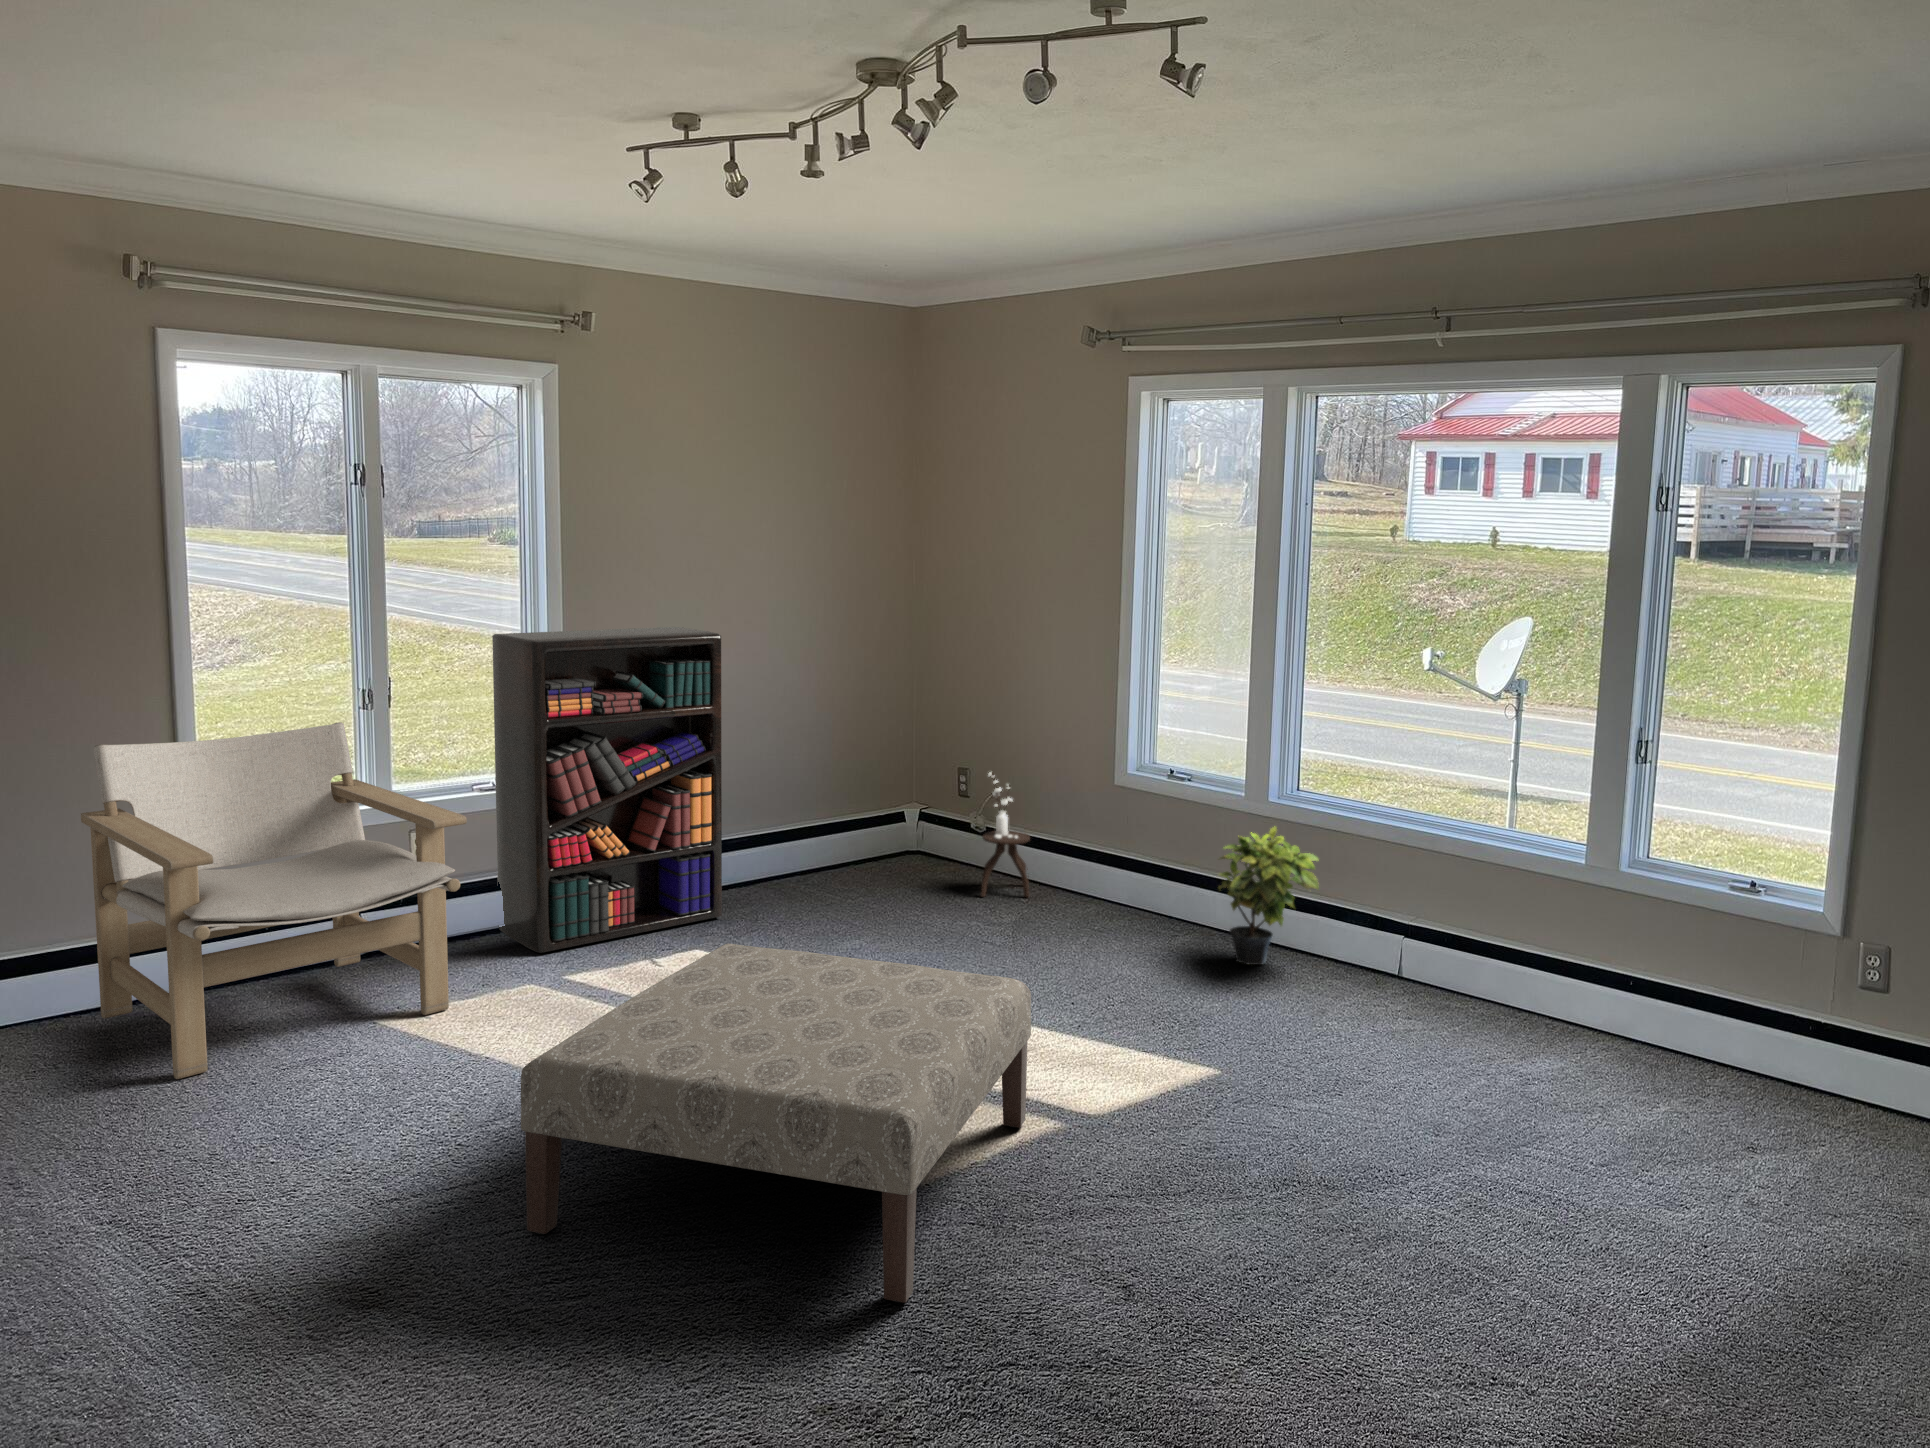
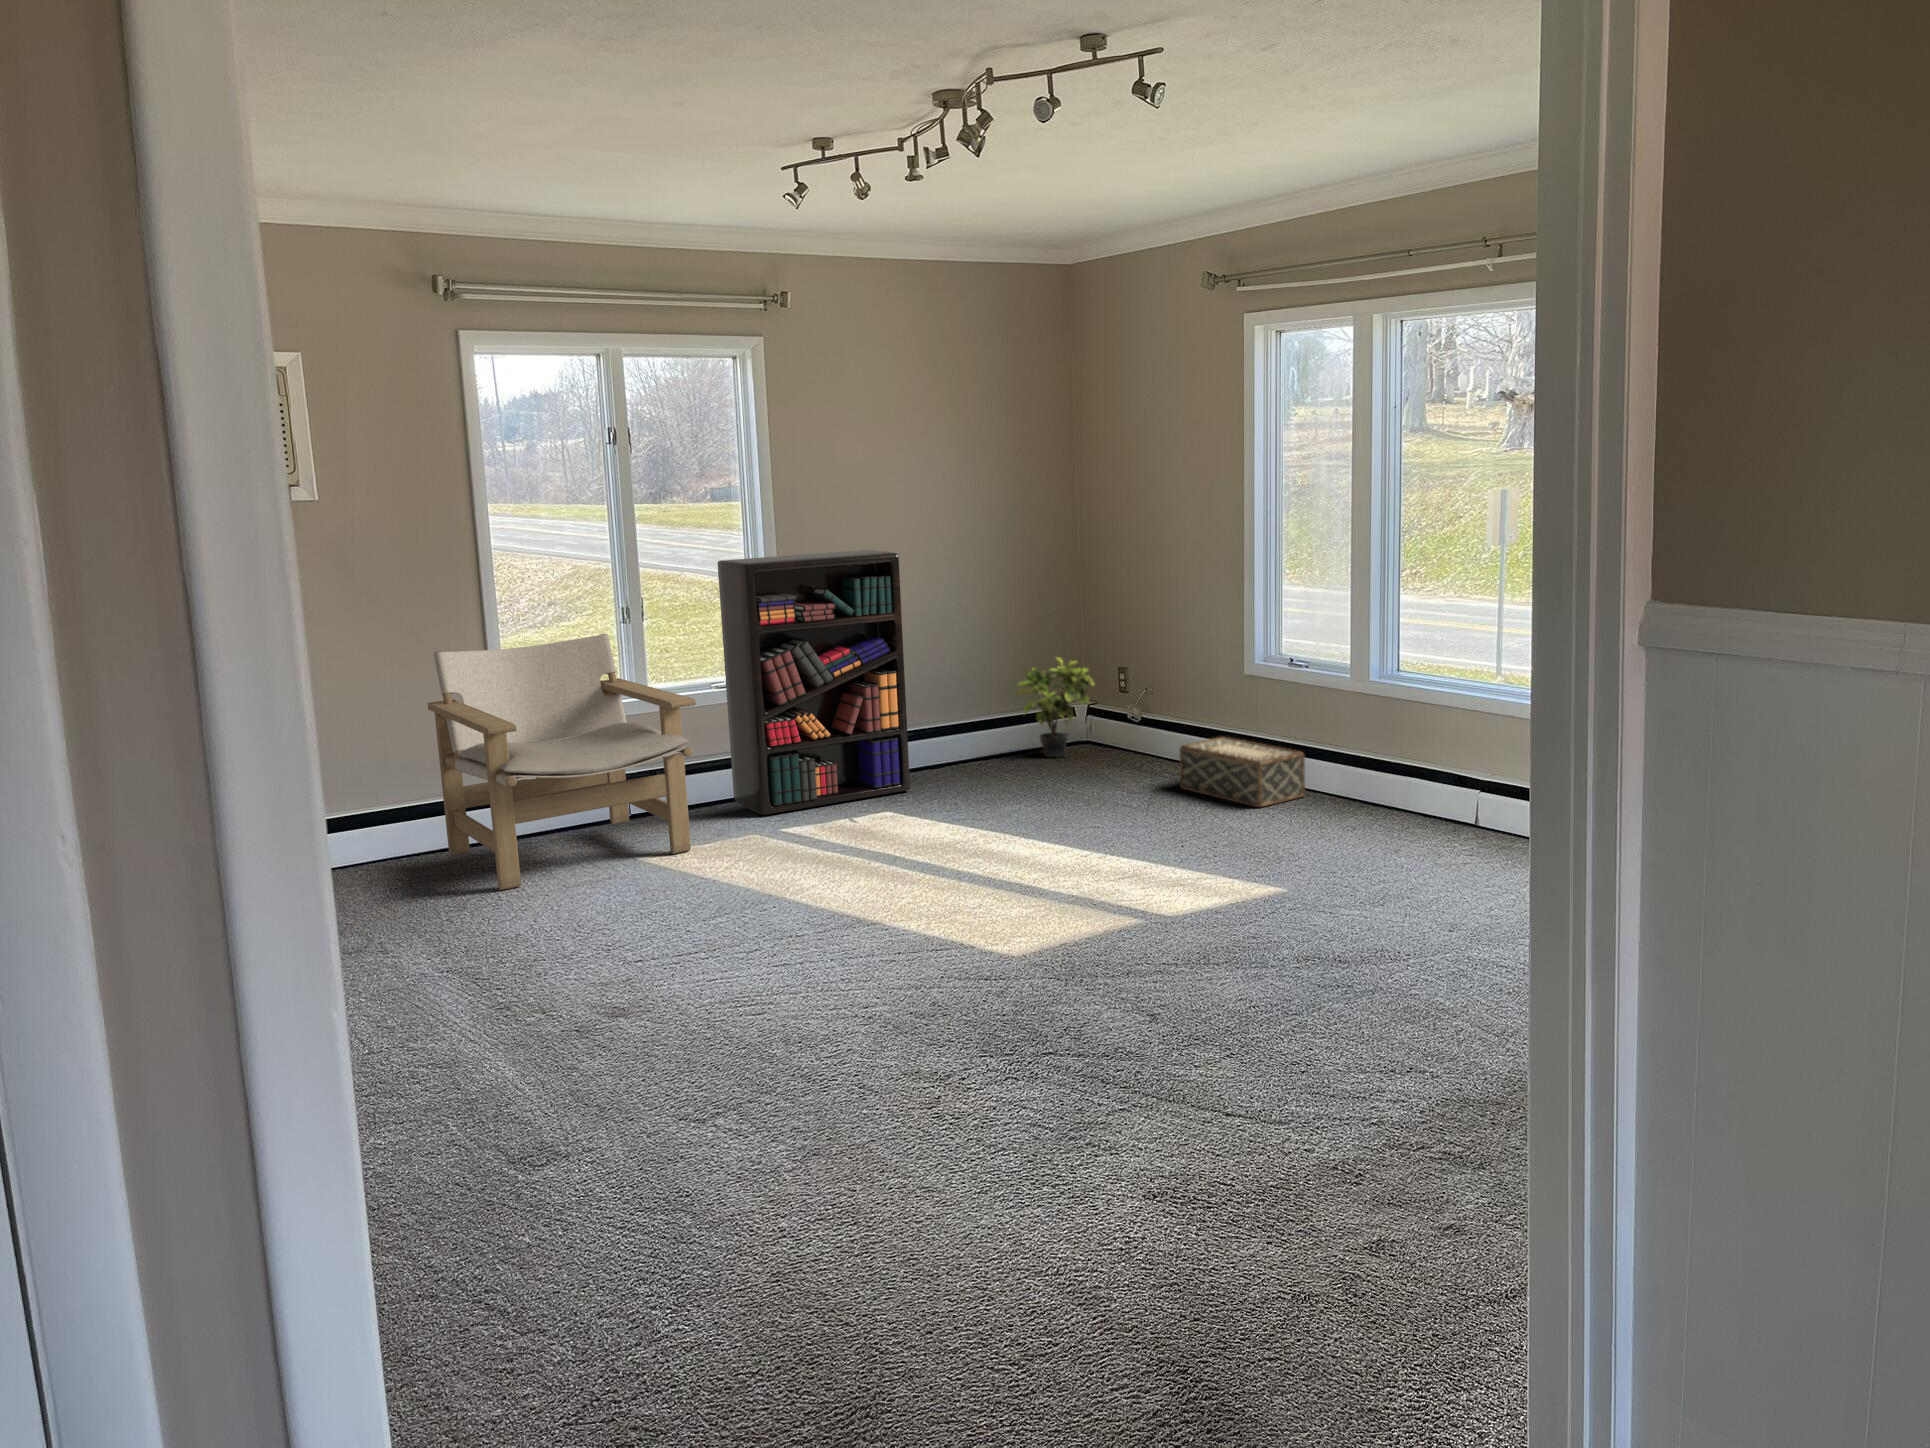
side table: present [980,772,1030,897] -> none [1133,665,1179,775]
potted plant: present [1219,827,1319,965] -> present [1015,657,1094,757]
woven basket: none [1041,856,1186,944] -> present [1180,737,1305,807]
ottoman: present [521,944,1031,1303] -> none [720,787,1112,1019]

